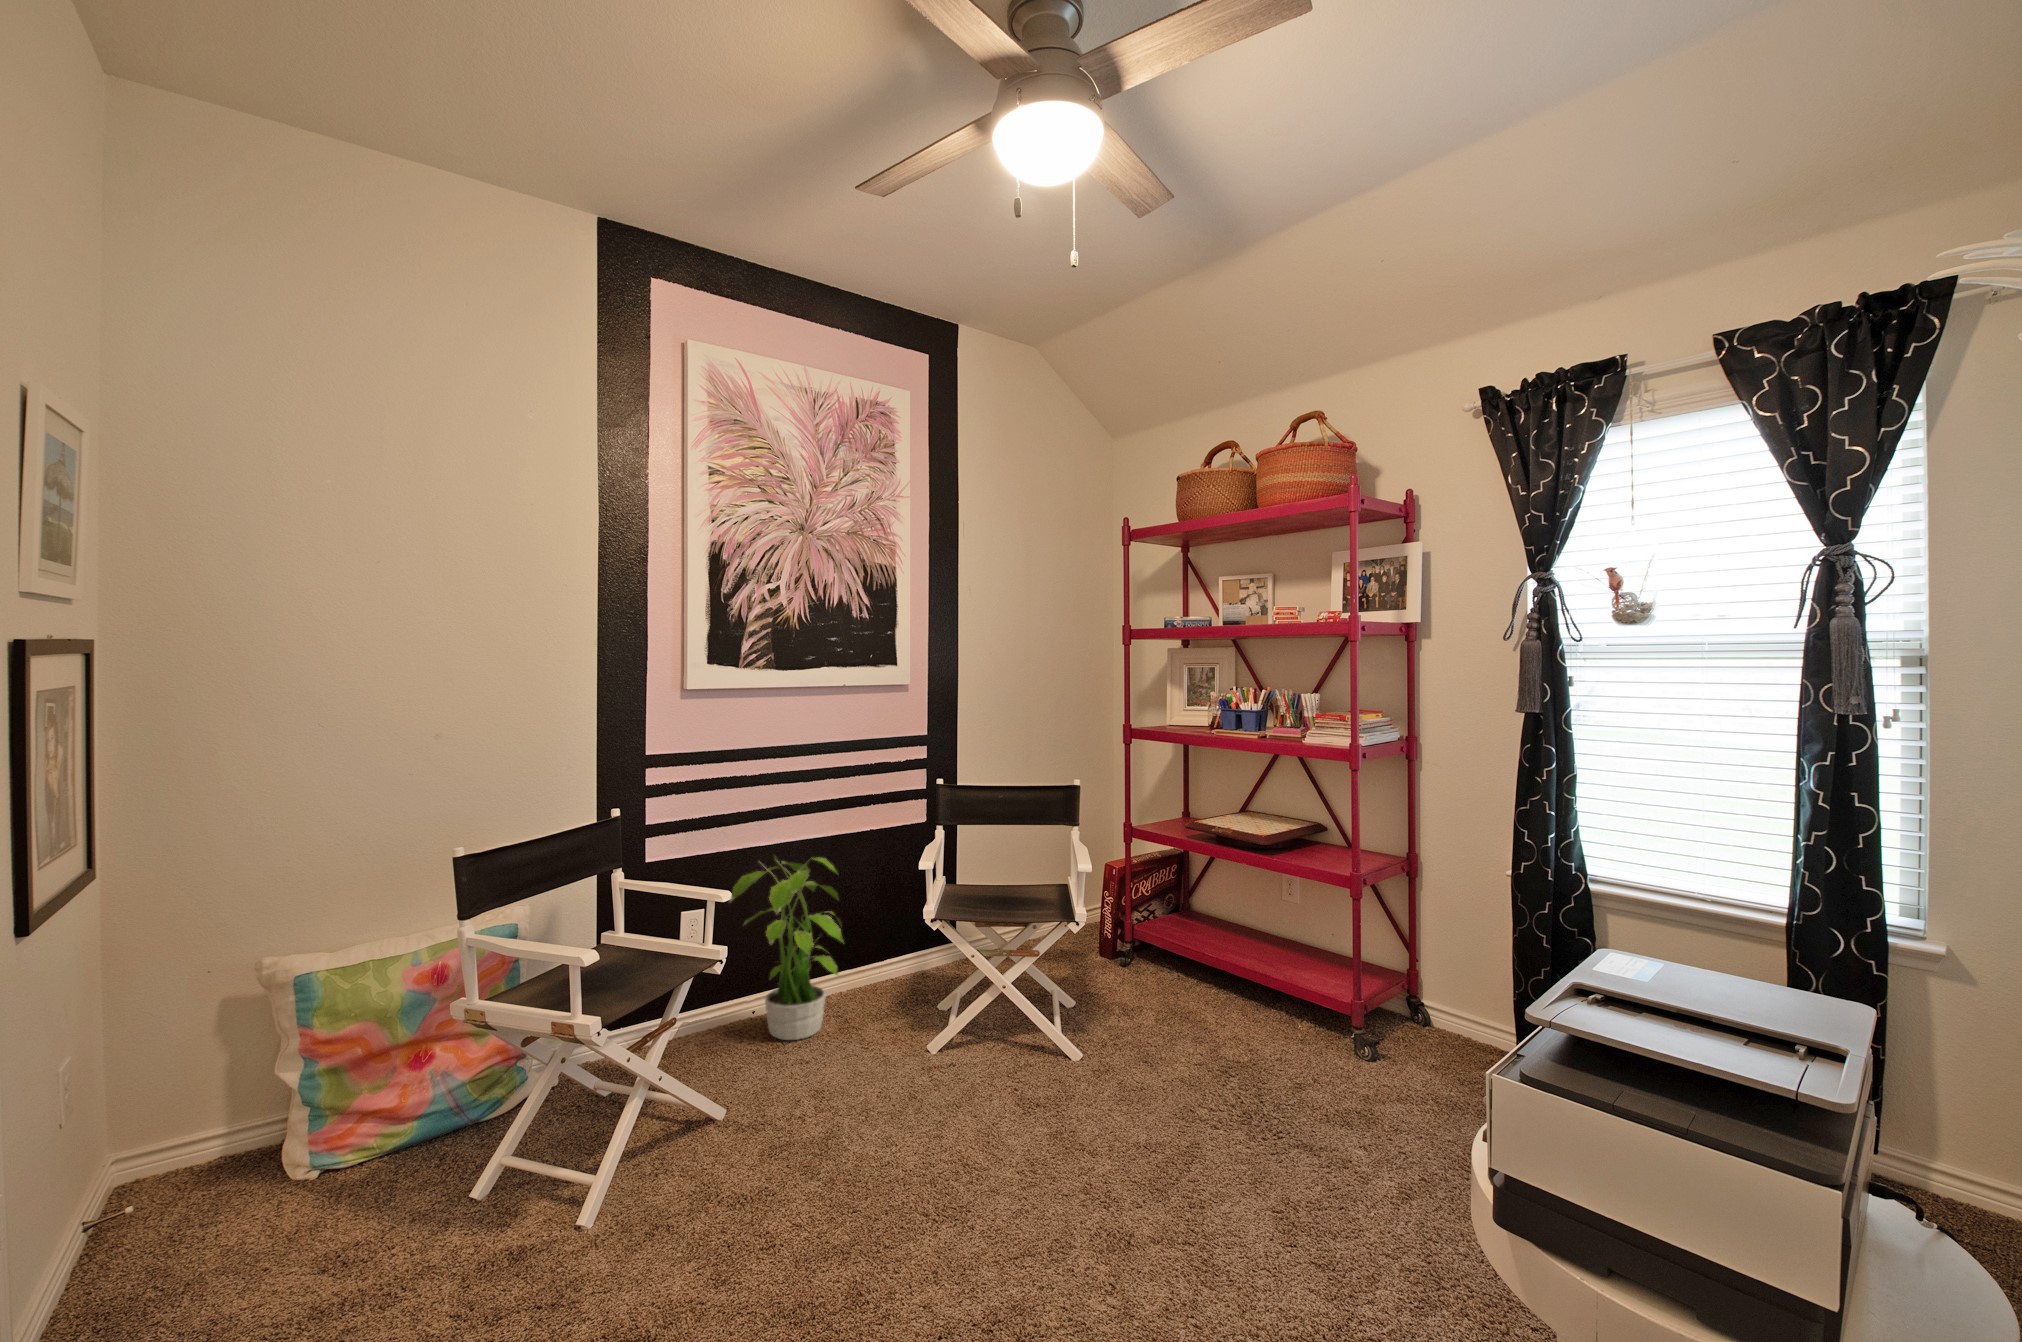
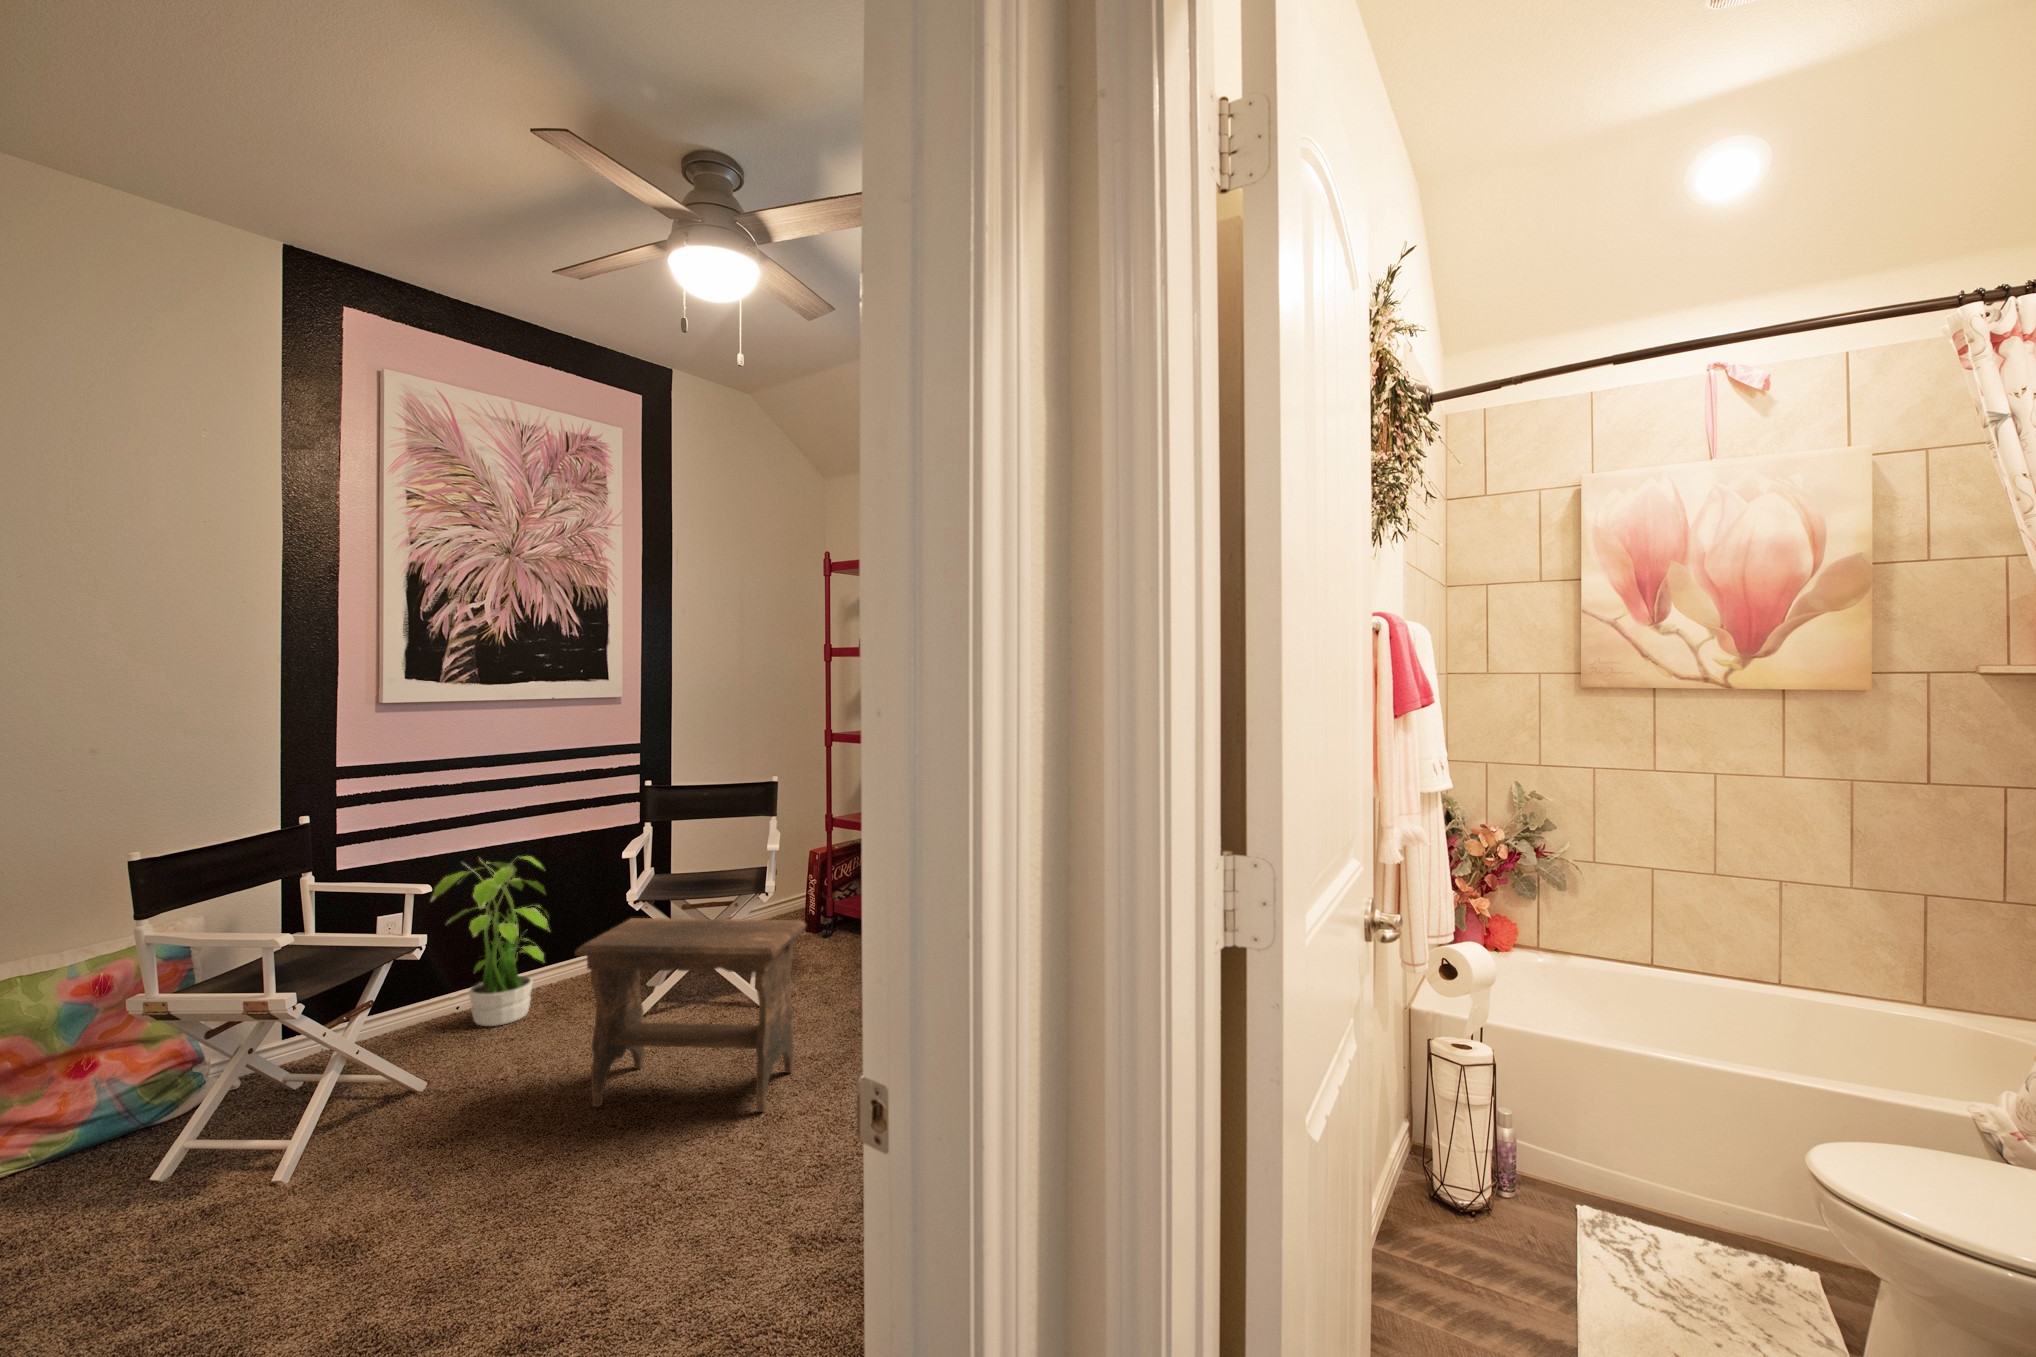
footstool: none [879,945,1140,1216] -> present [575,918,806,1112]

